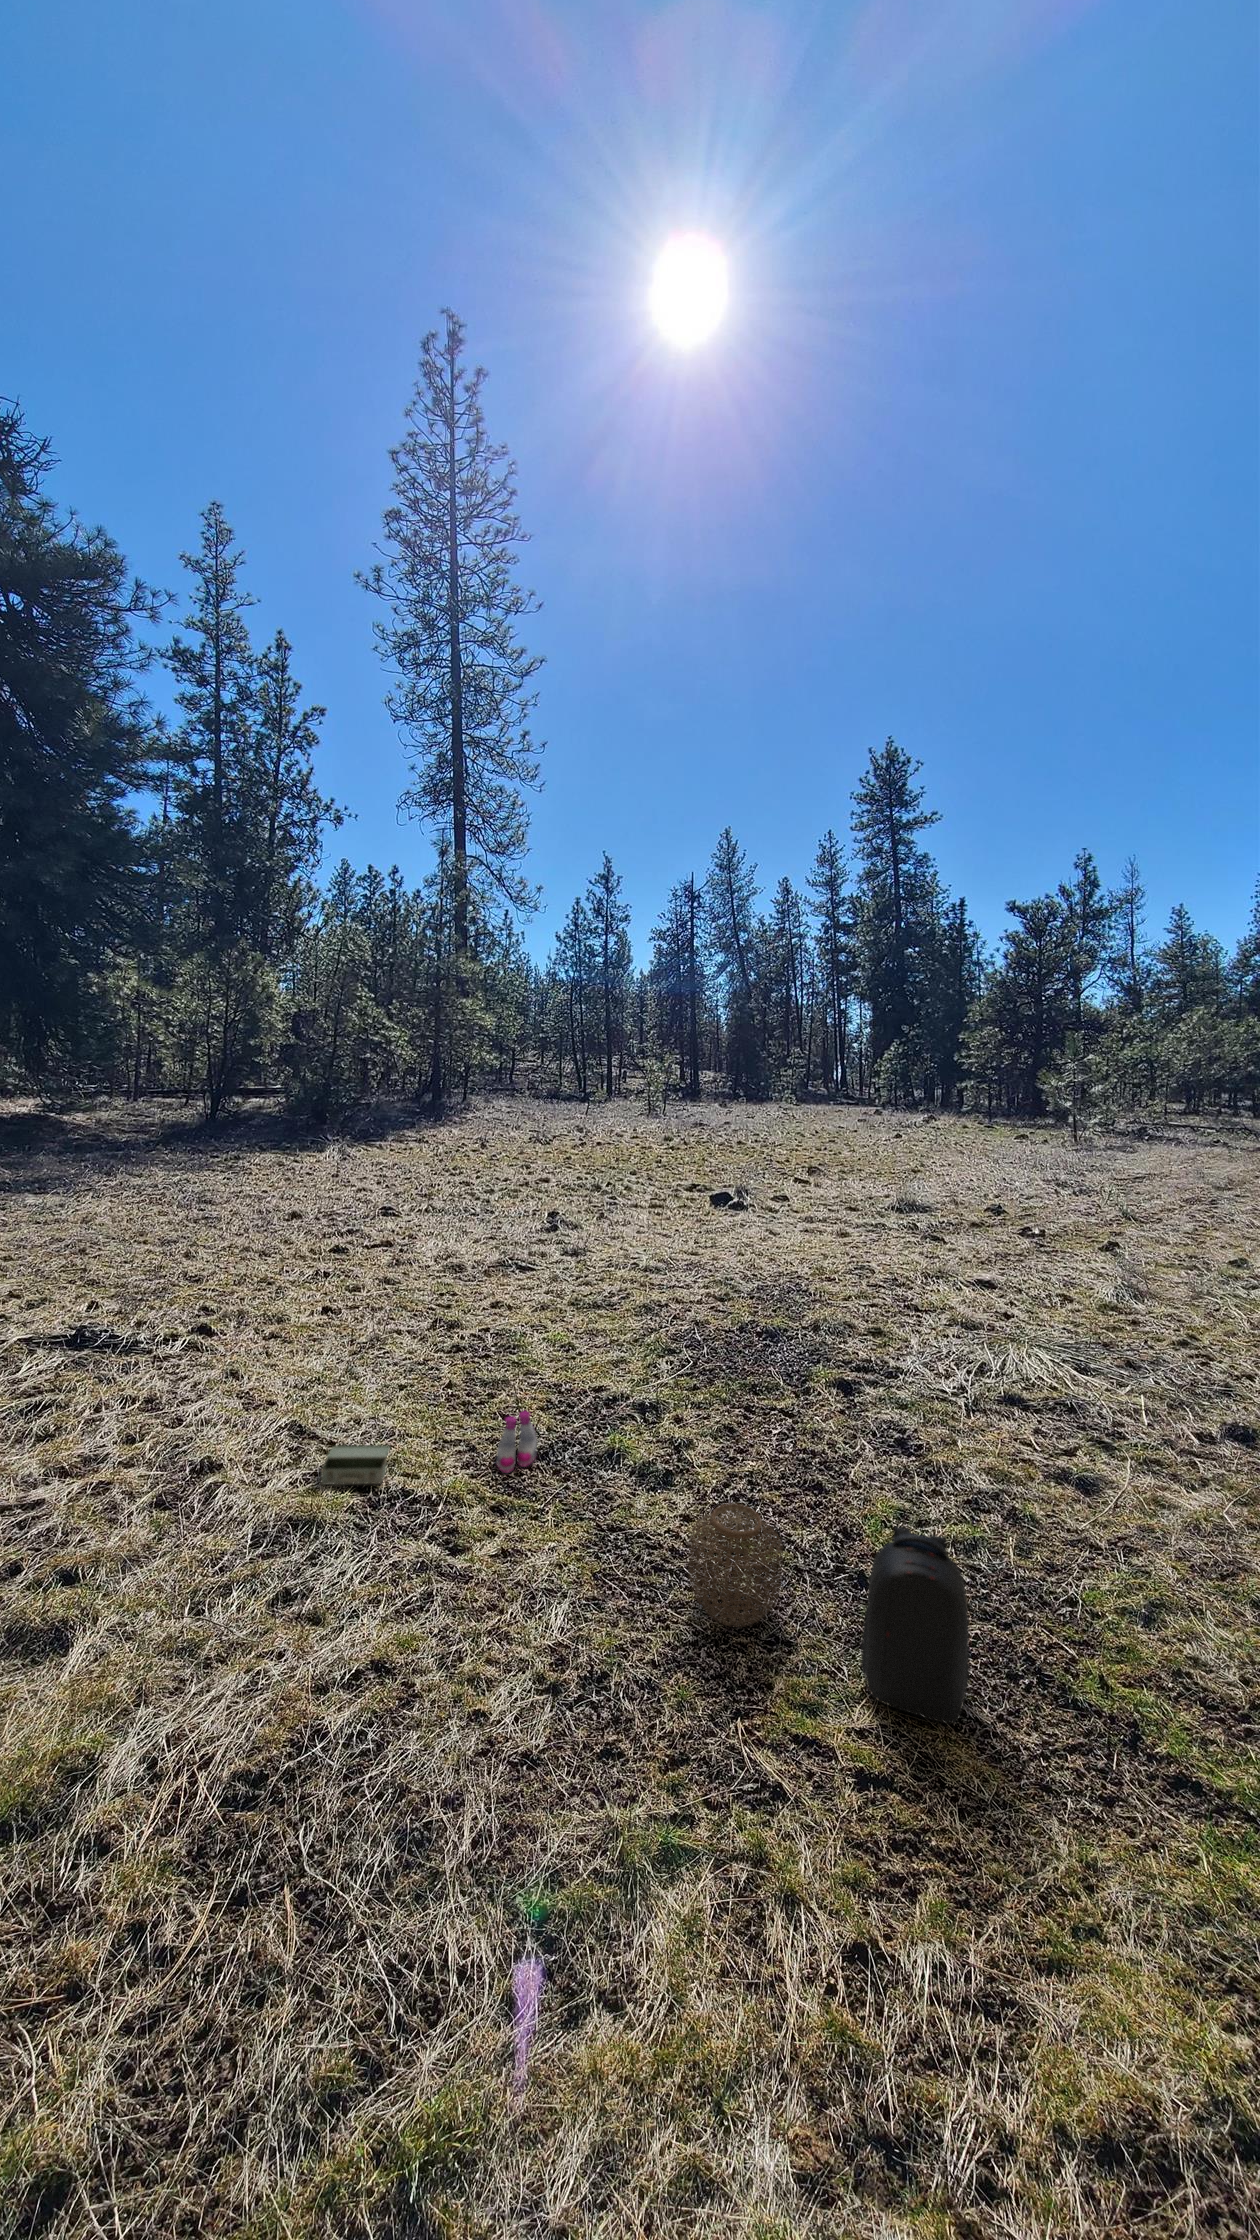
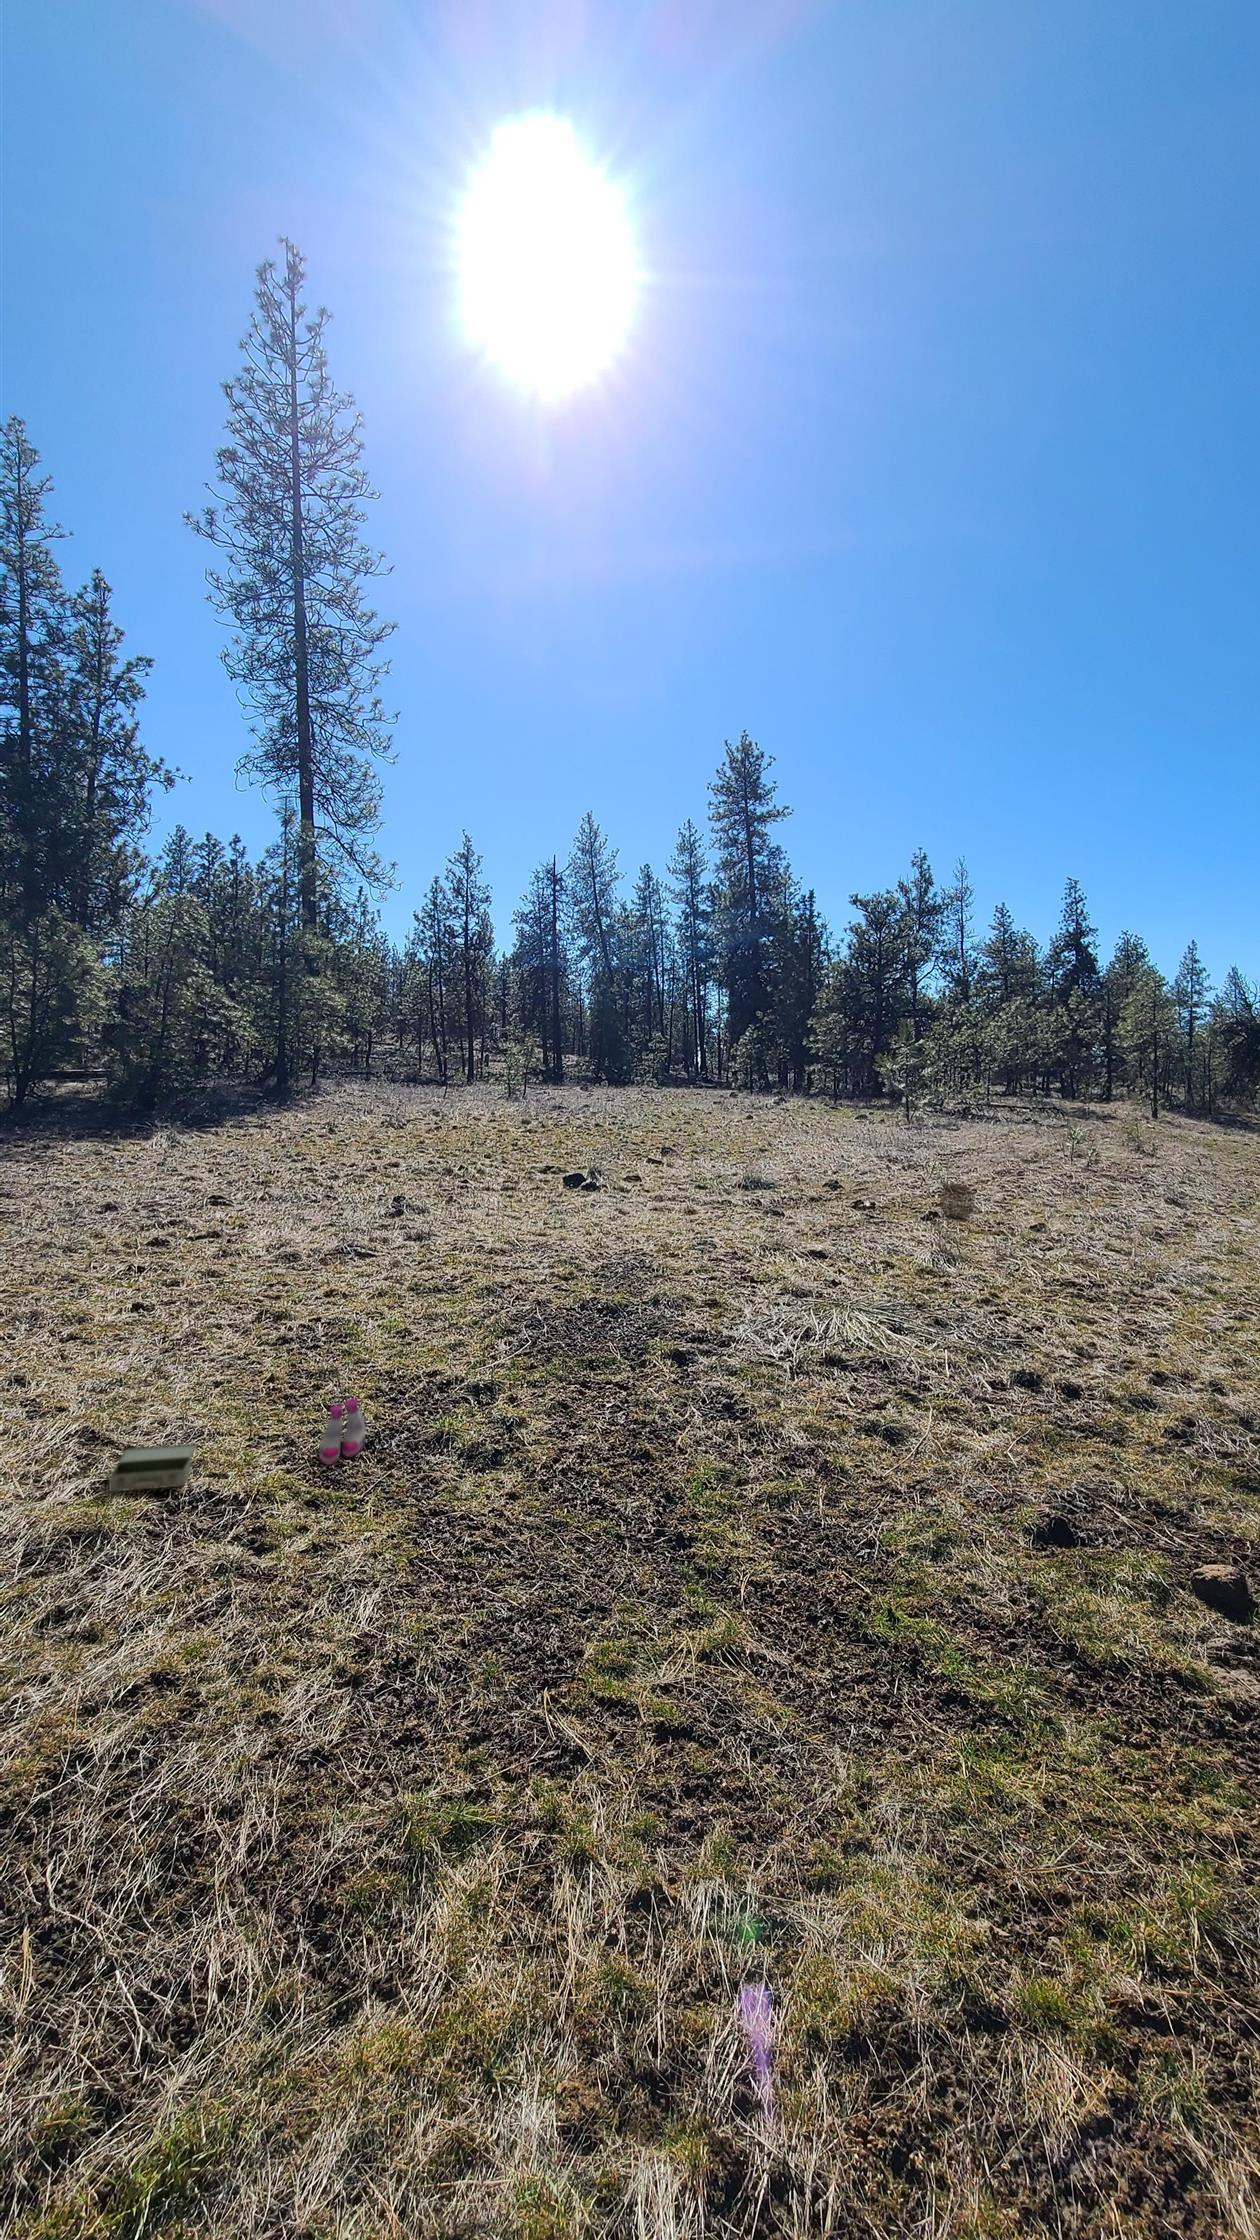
woven basket: present [688,1503,783,1627] -> present [940,1184,974,1219]
backpack: present [861,1526,970,1723] -> none [672,1487,769,1666]

